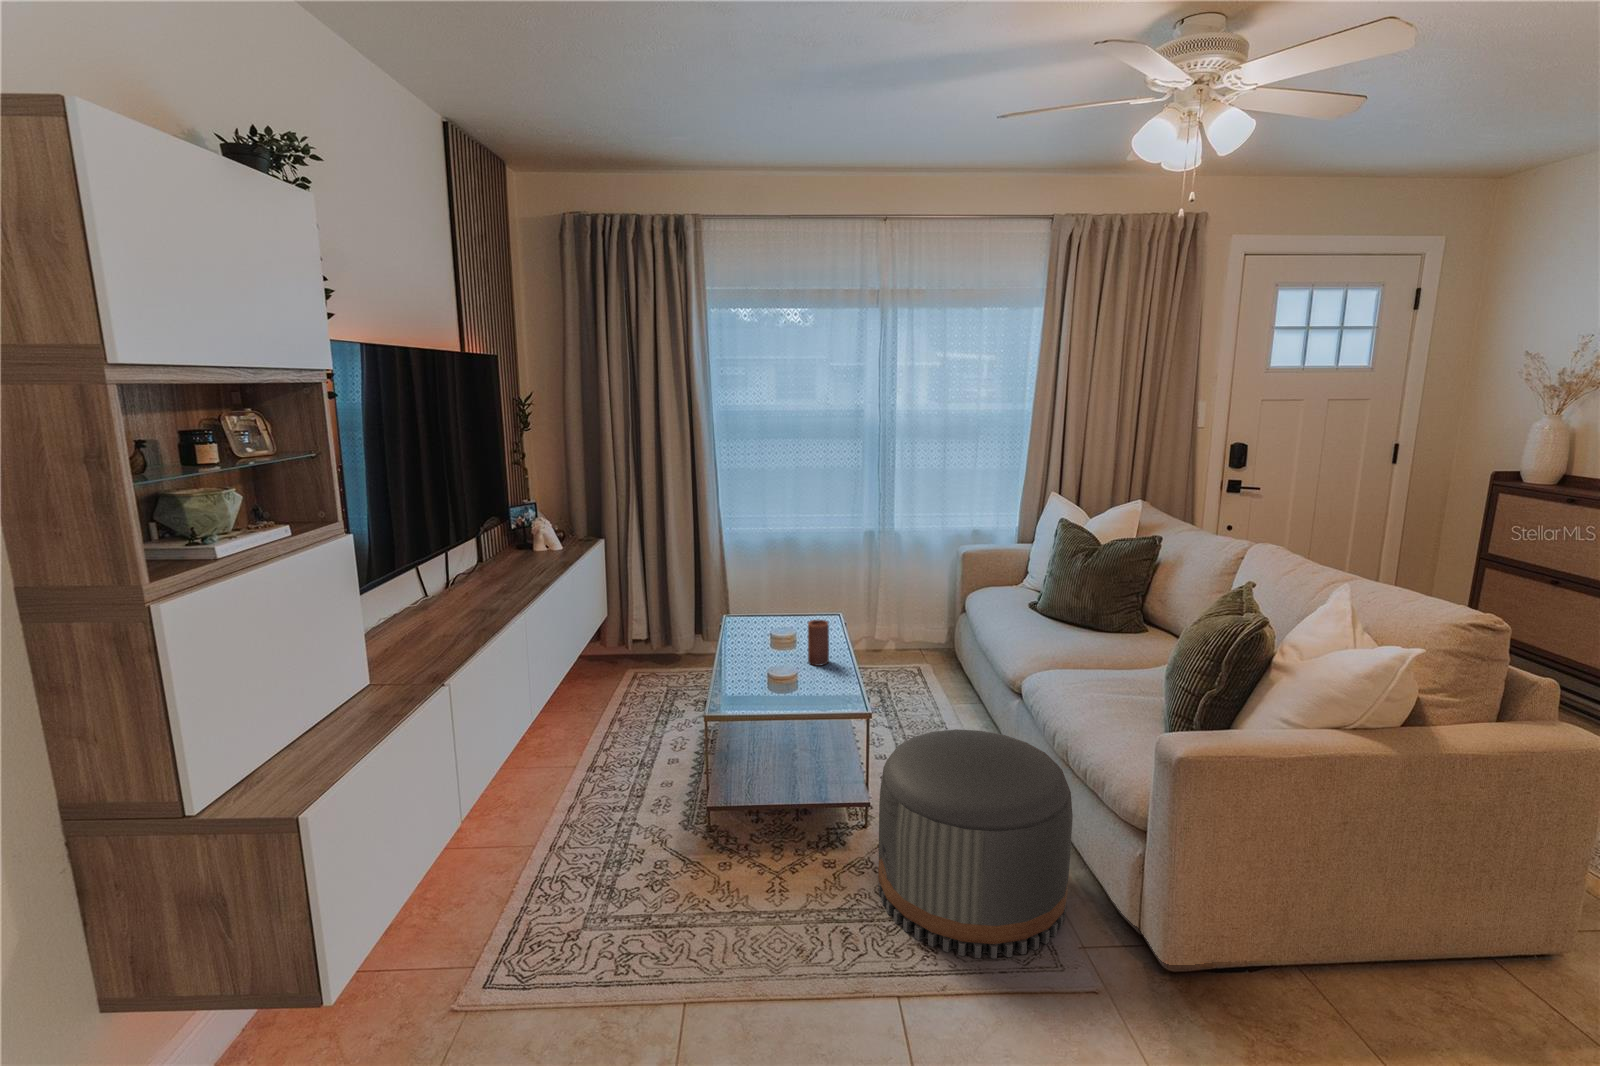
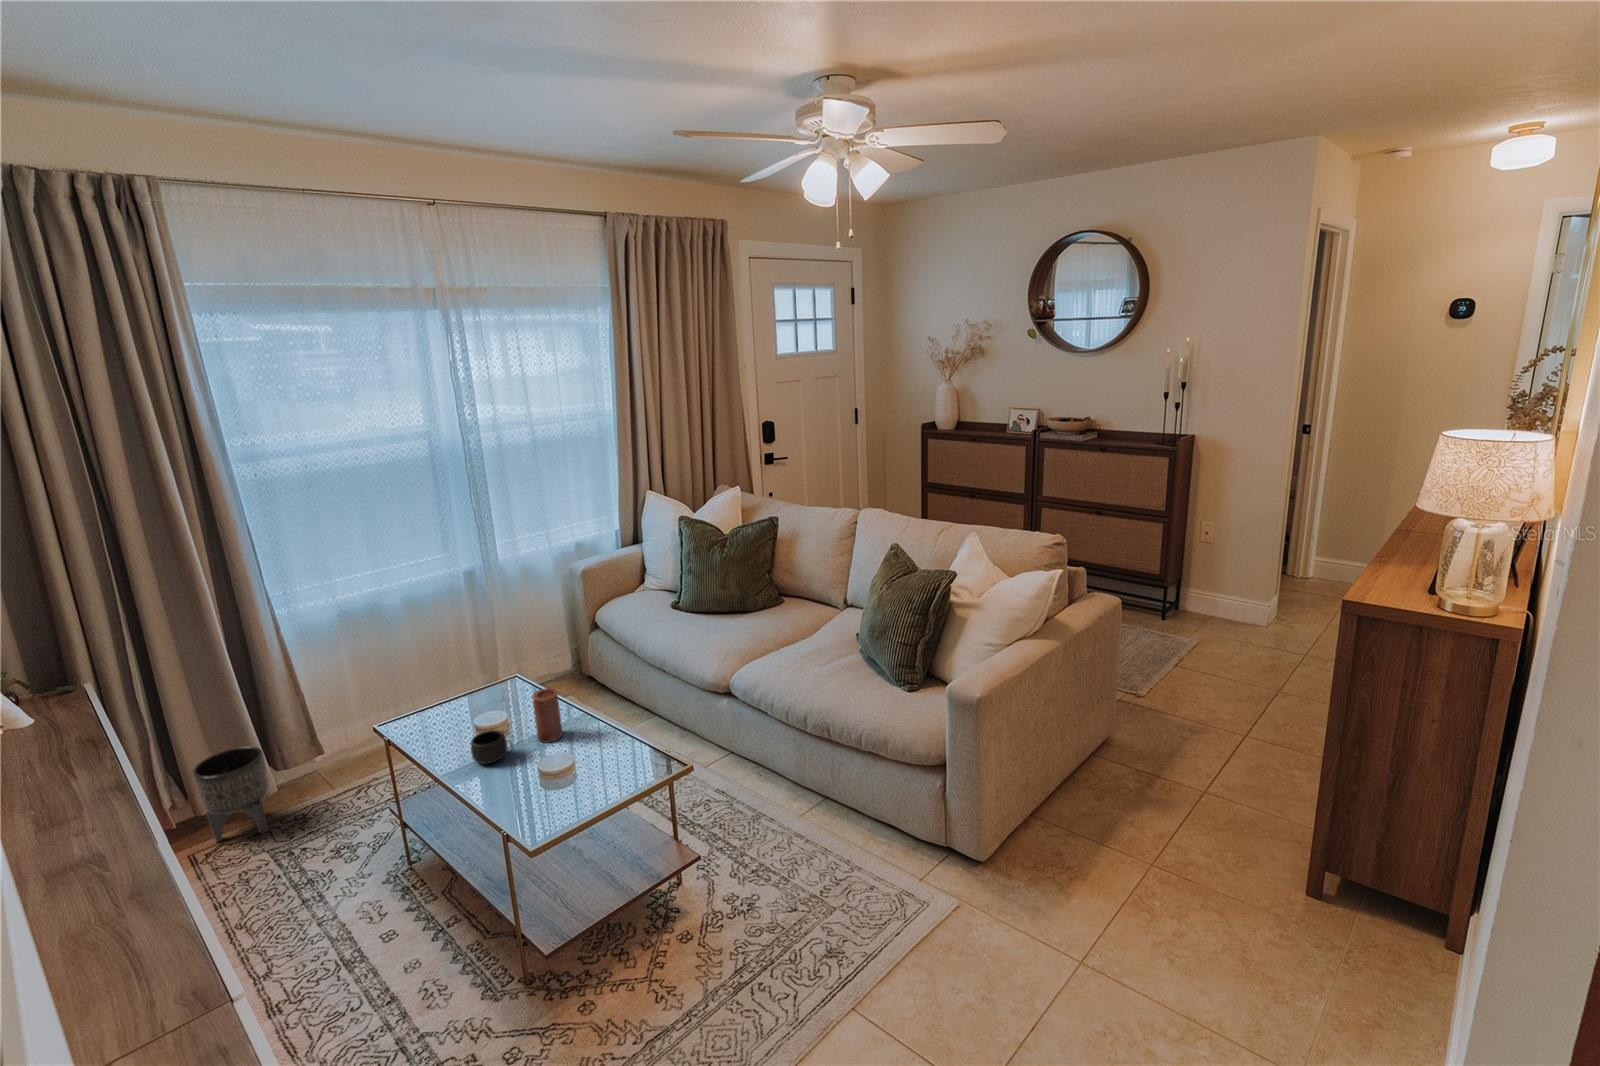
planter: none [644,614,685,678] -> present [192,746,269,842]
mug: none [752,638,780,663] -> present [471,730,513,764]
pouf: present [878,729,1073,958] -> none [724,735,900,953]

